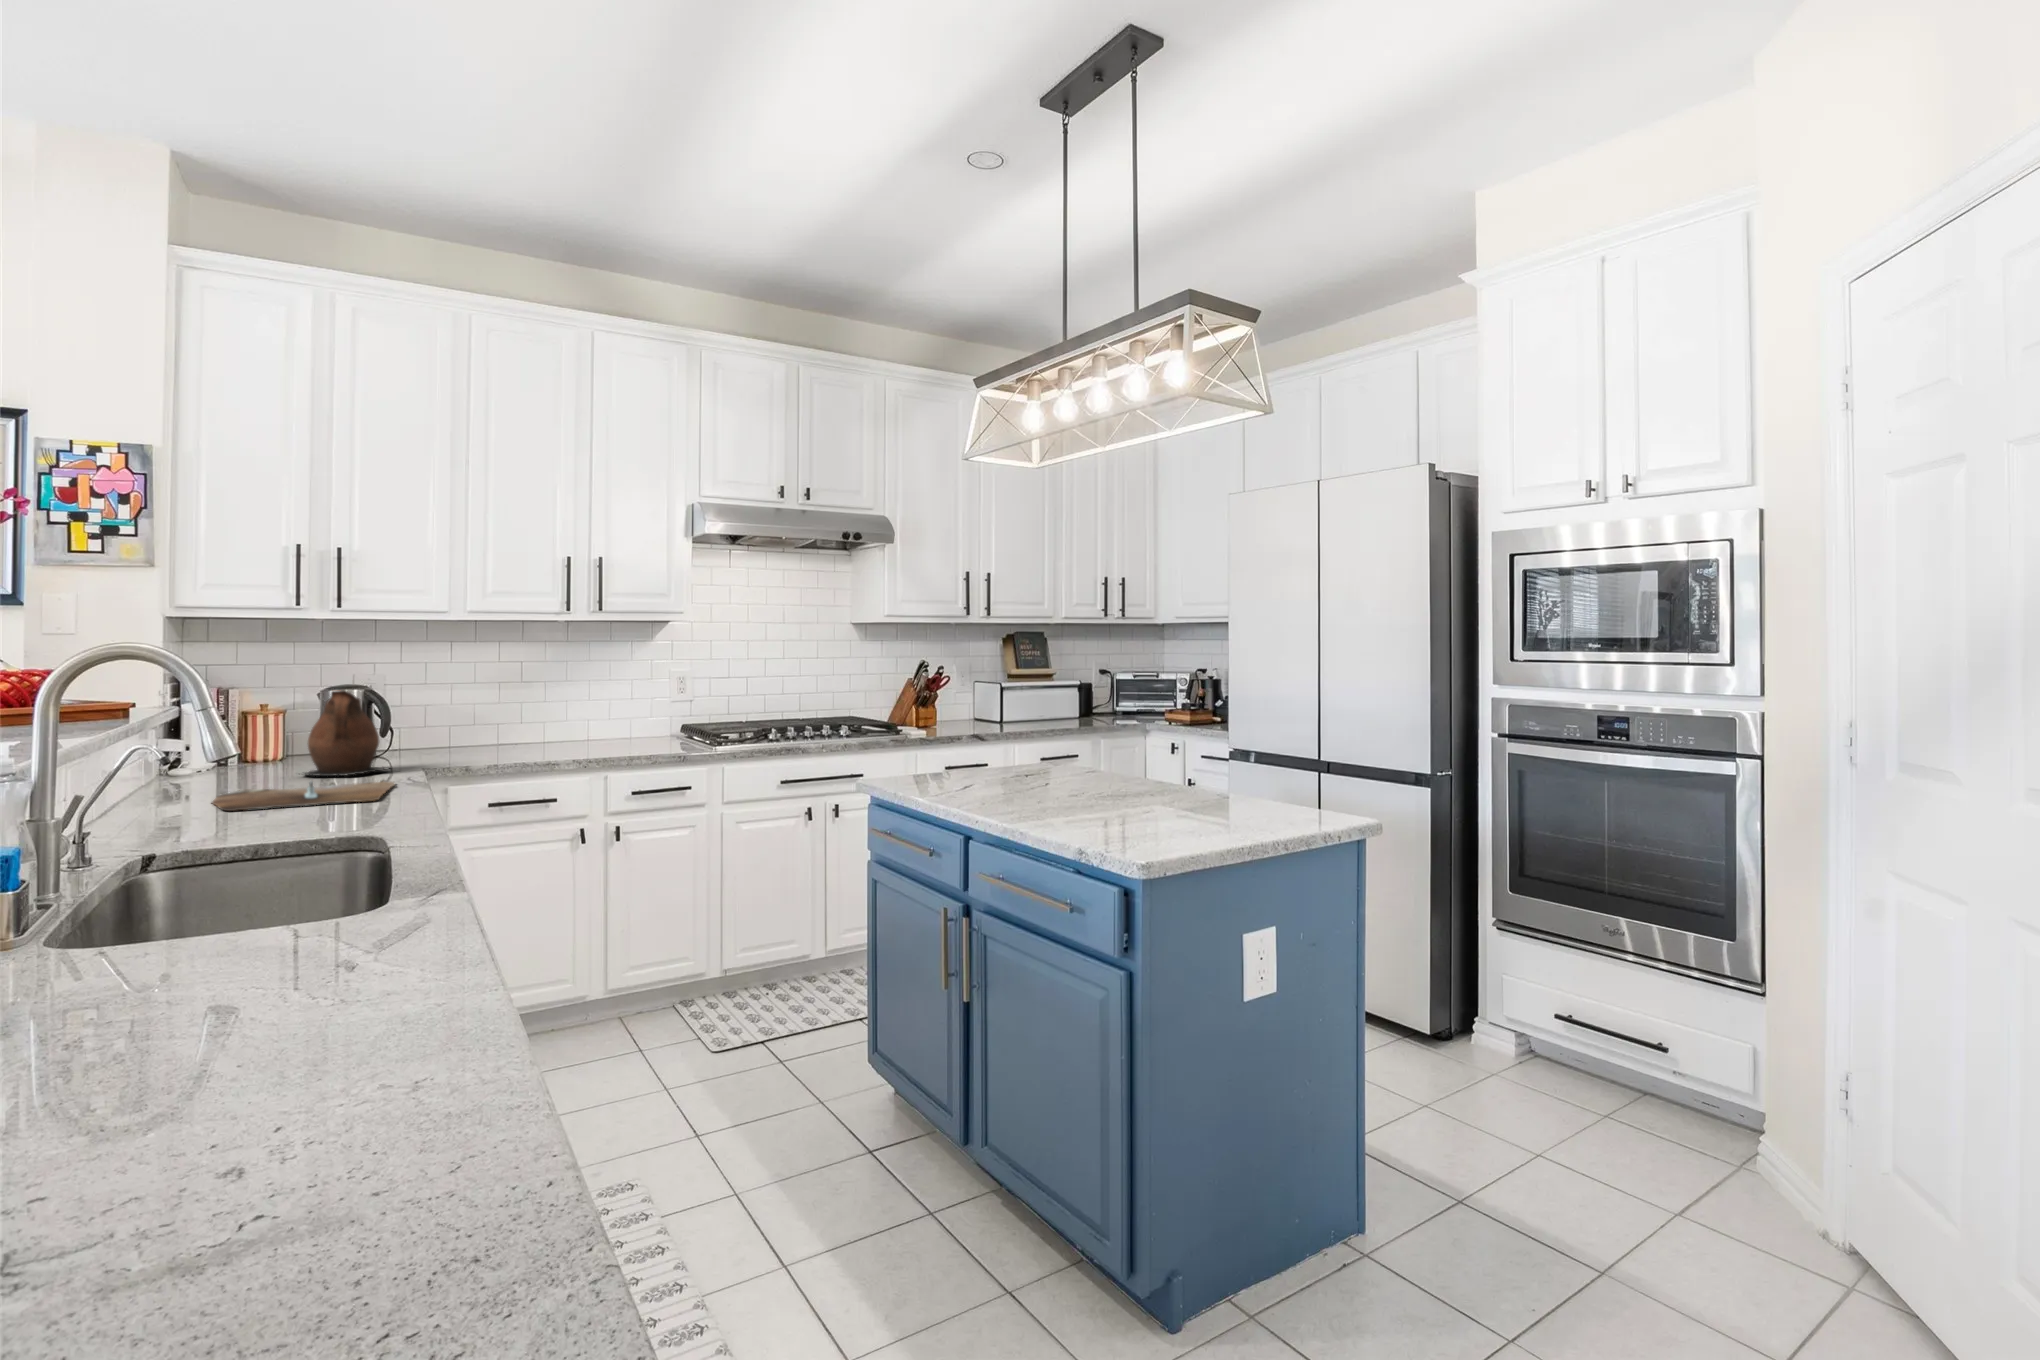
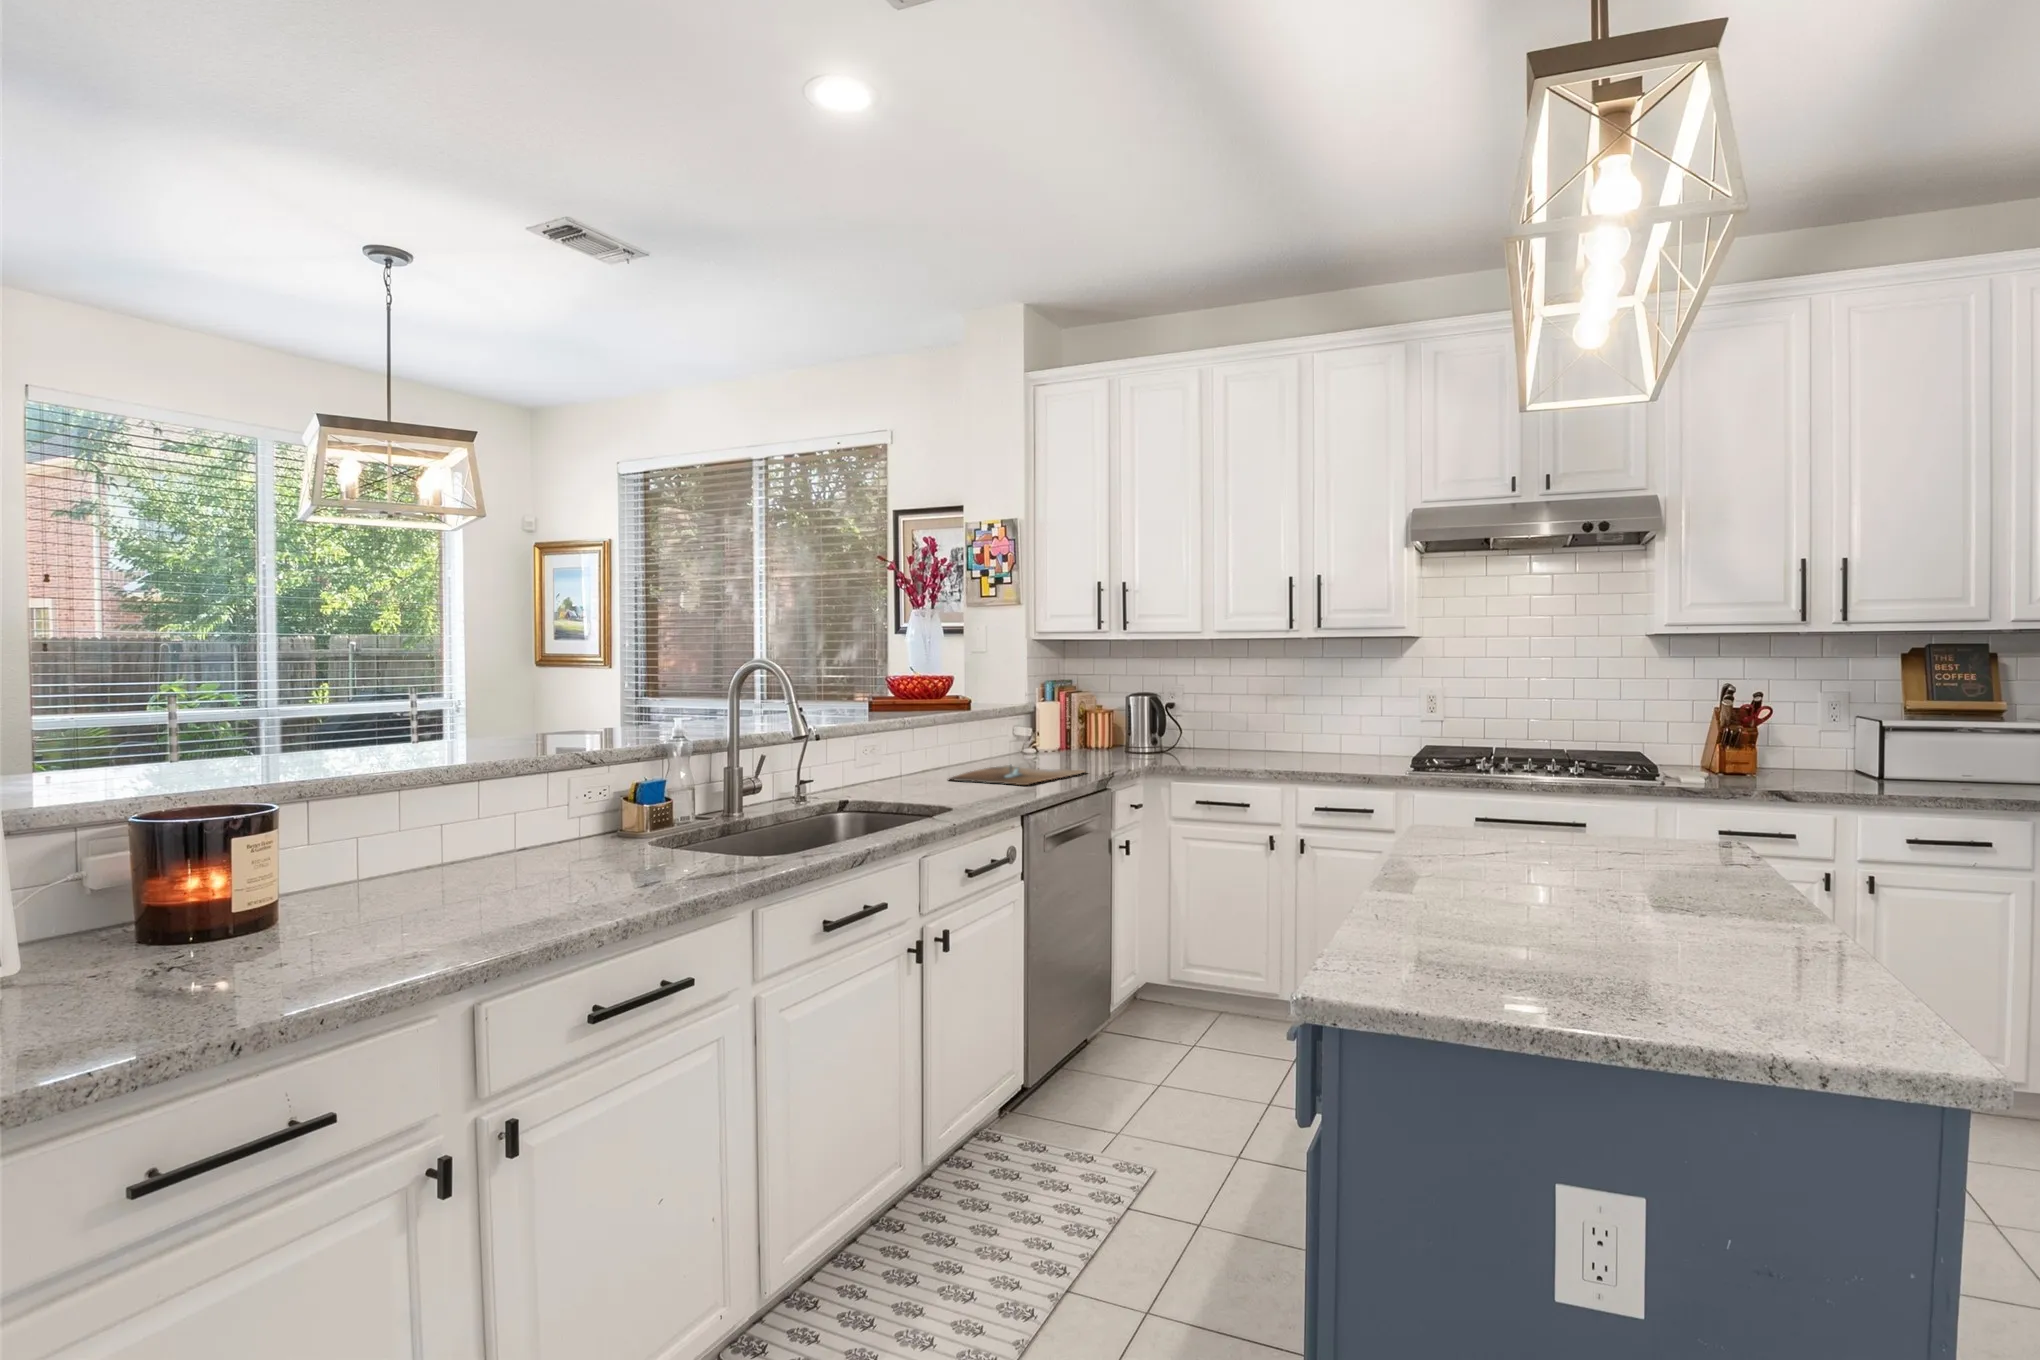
ceramic pitcher: present [304,690,388,776] -> none [1065,695,1126,762]

